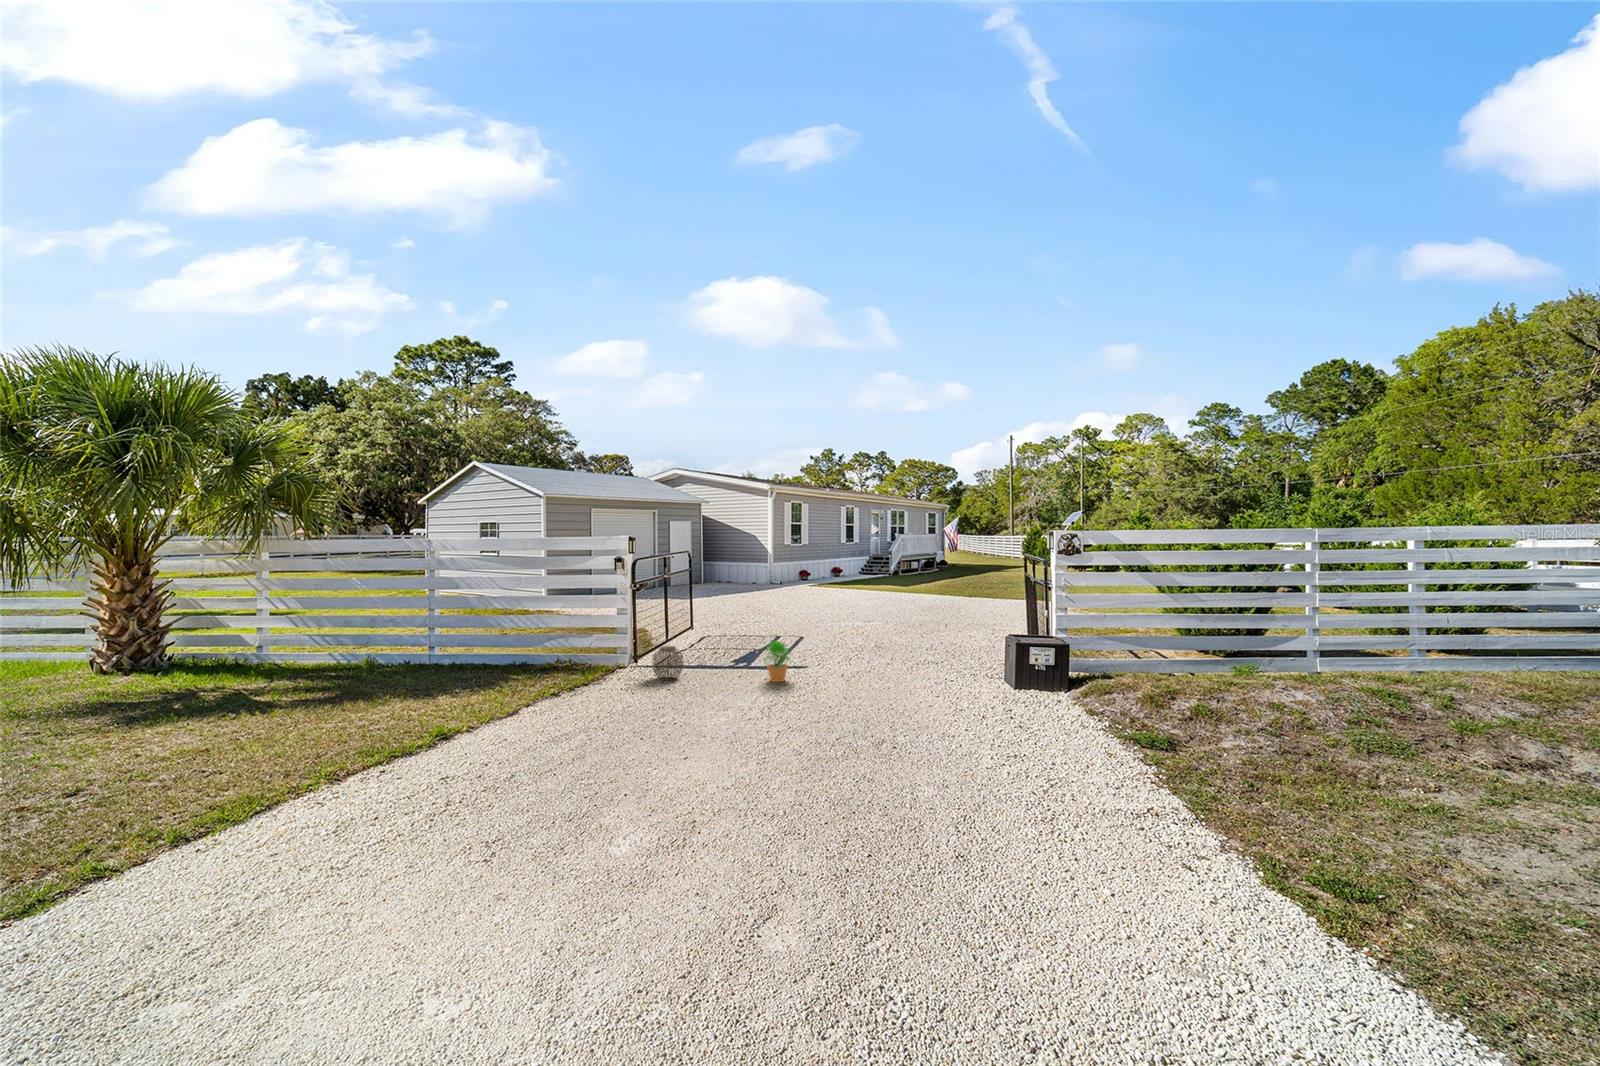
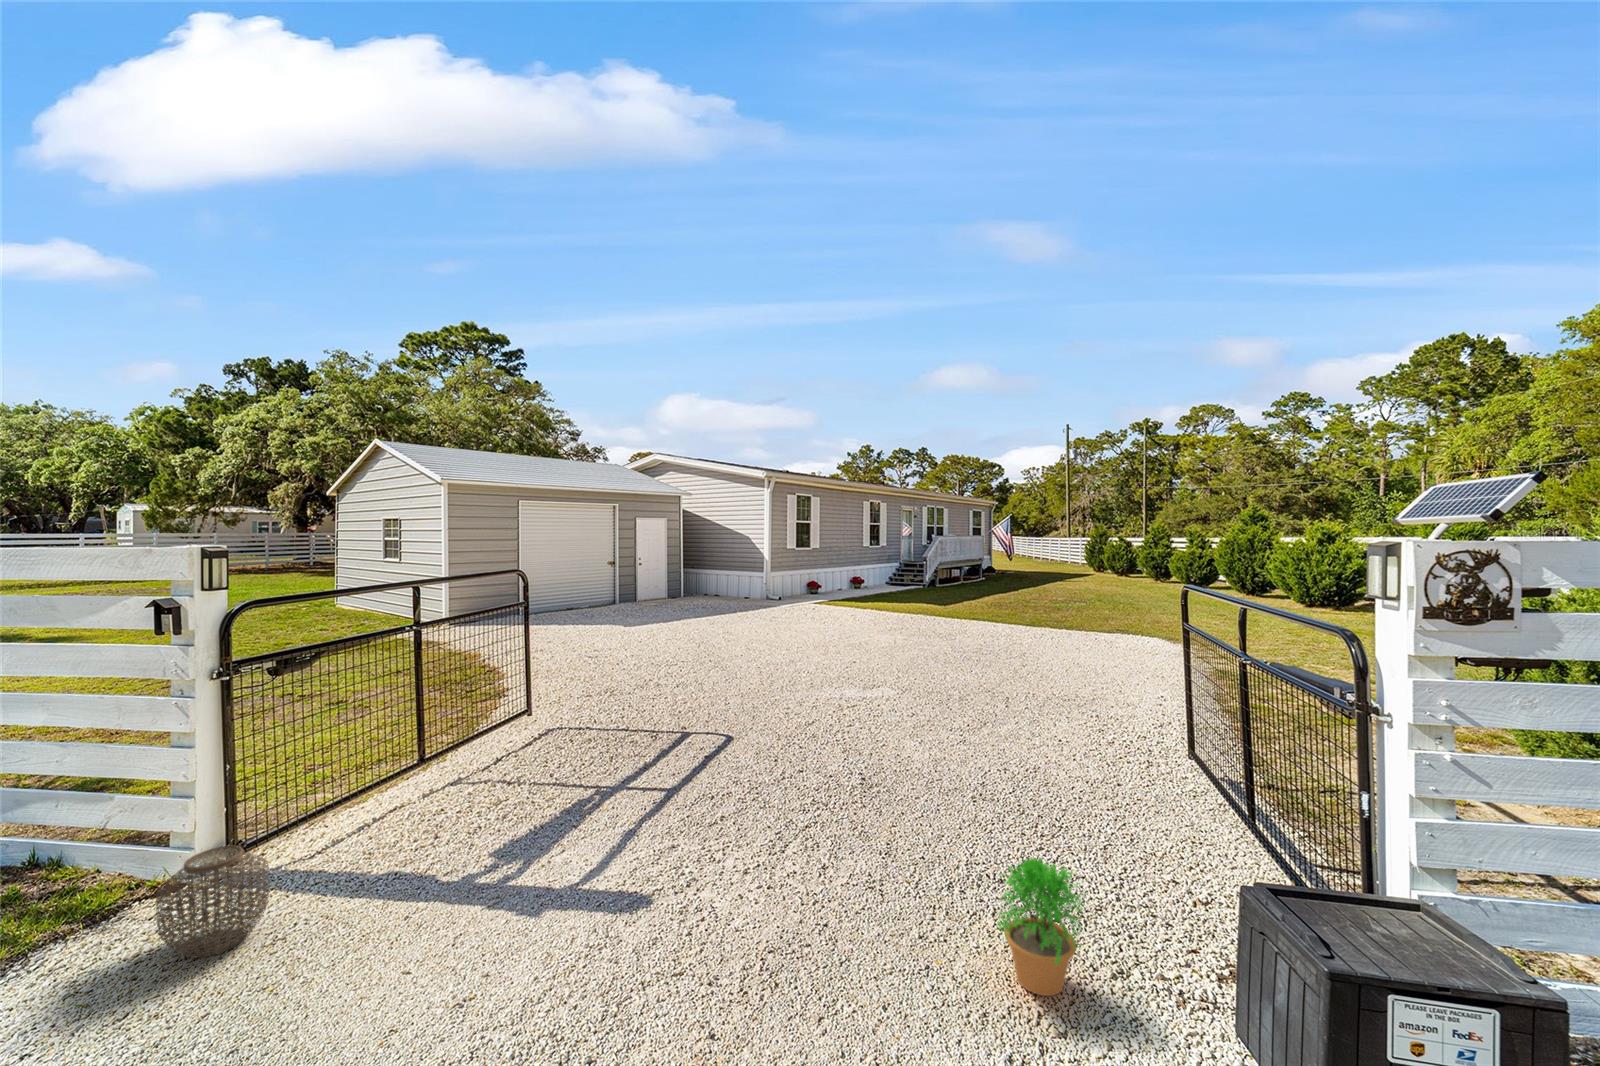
potted plant: present [764,641,789,682] -> present [997,858,1085,996]

